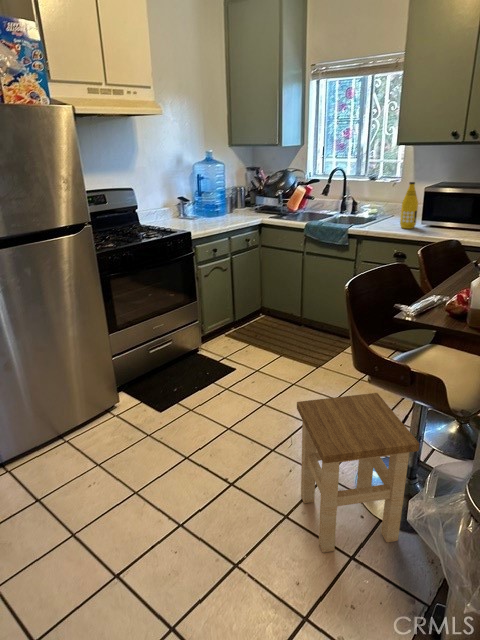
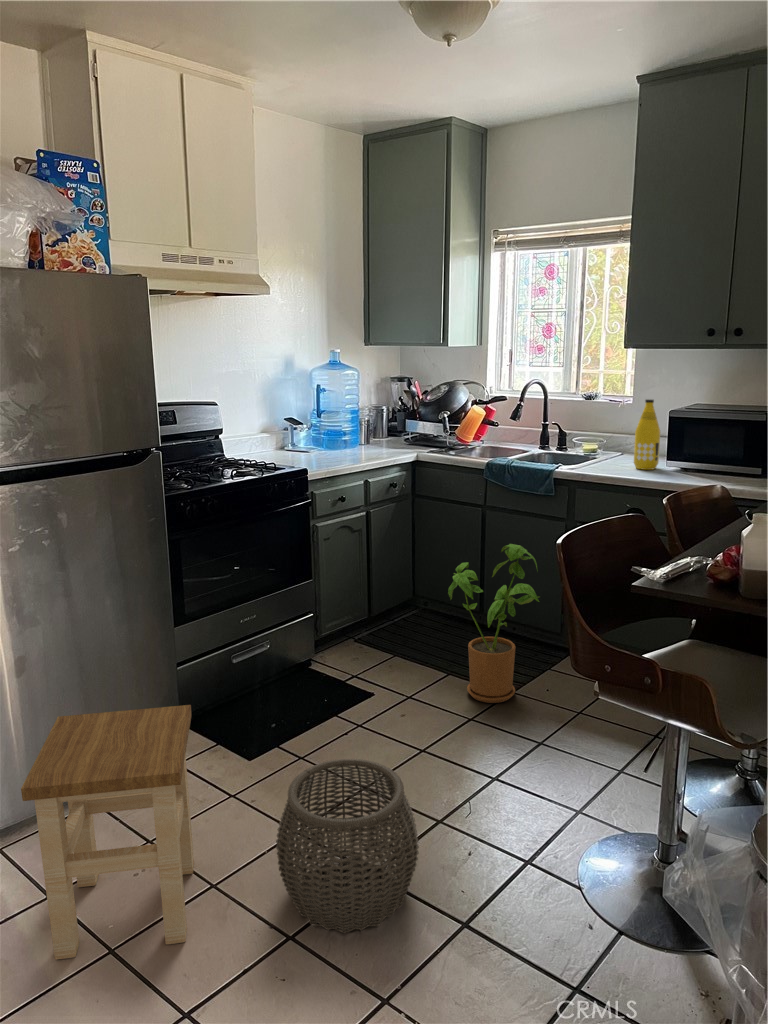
house plant: none [281,278,338,375] -> present [448,544,540,703]
stool: present [297,393,420,552] -> present [21,705,194,960]
woven basket: none [172,419,259,522] -> present [276,759,419,933]

